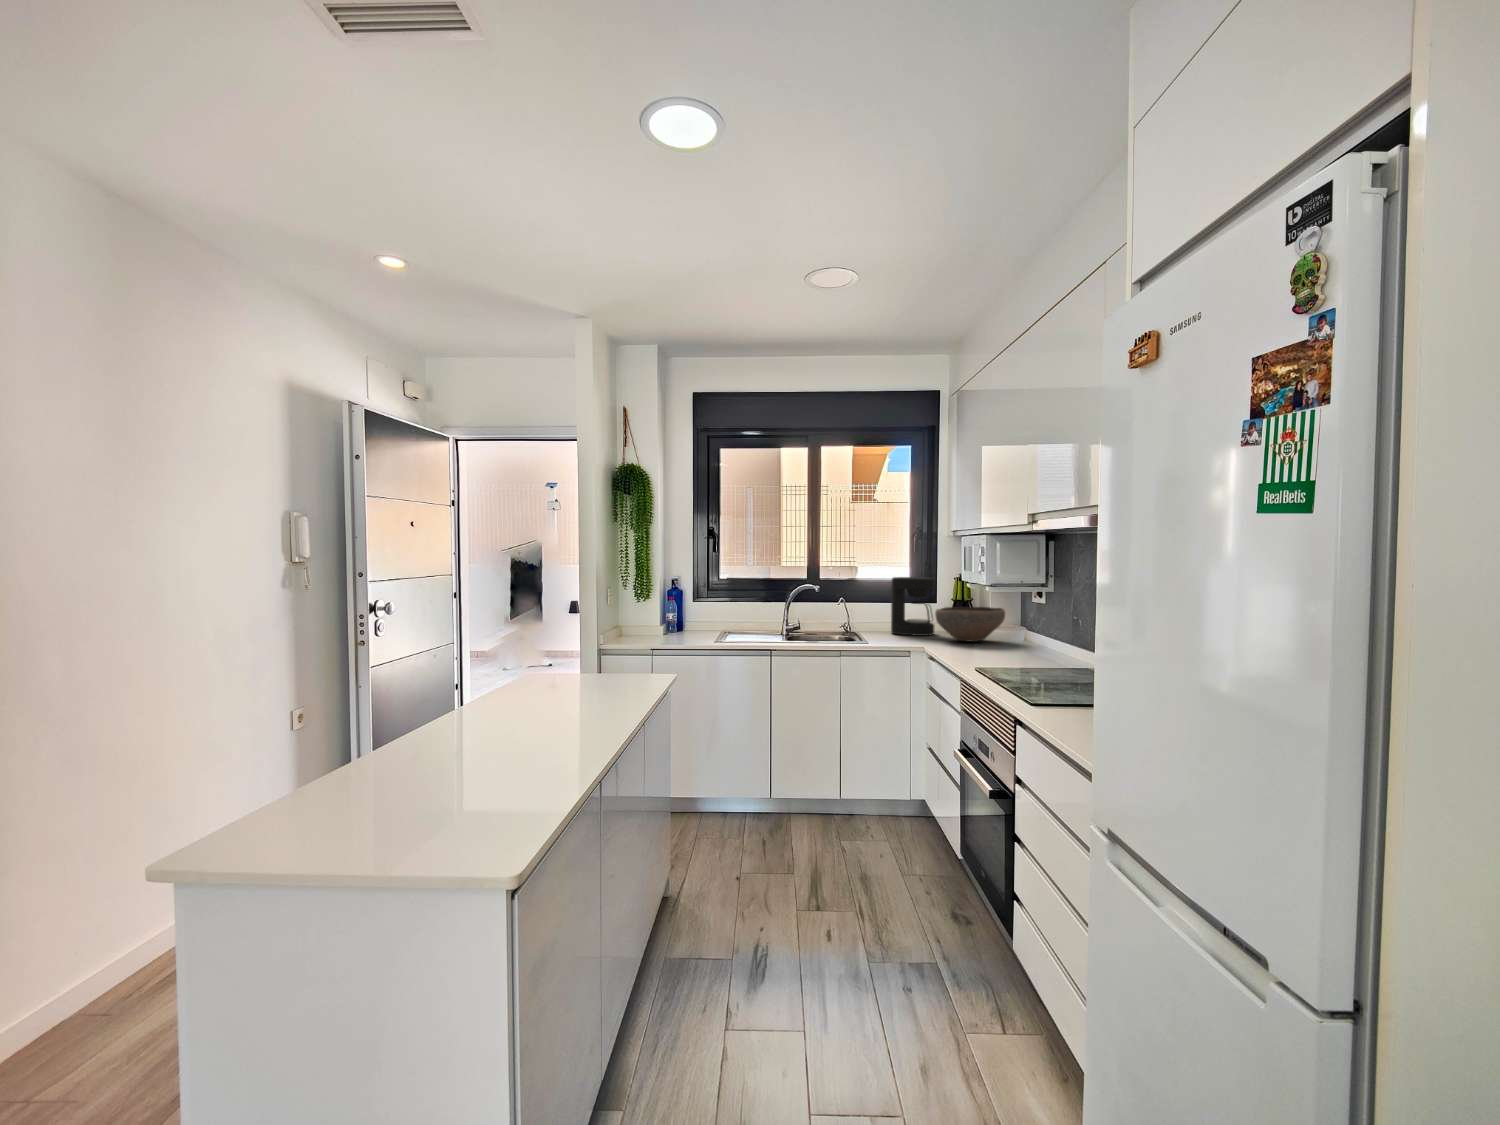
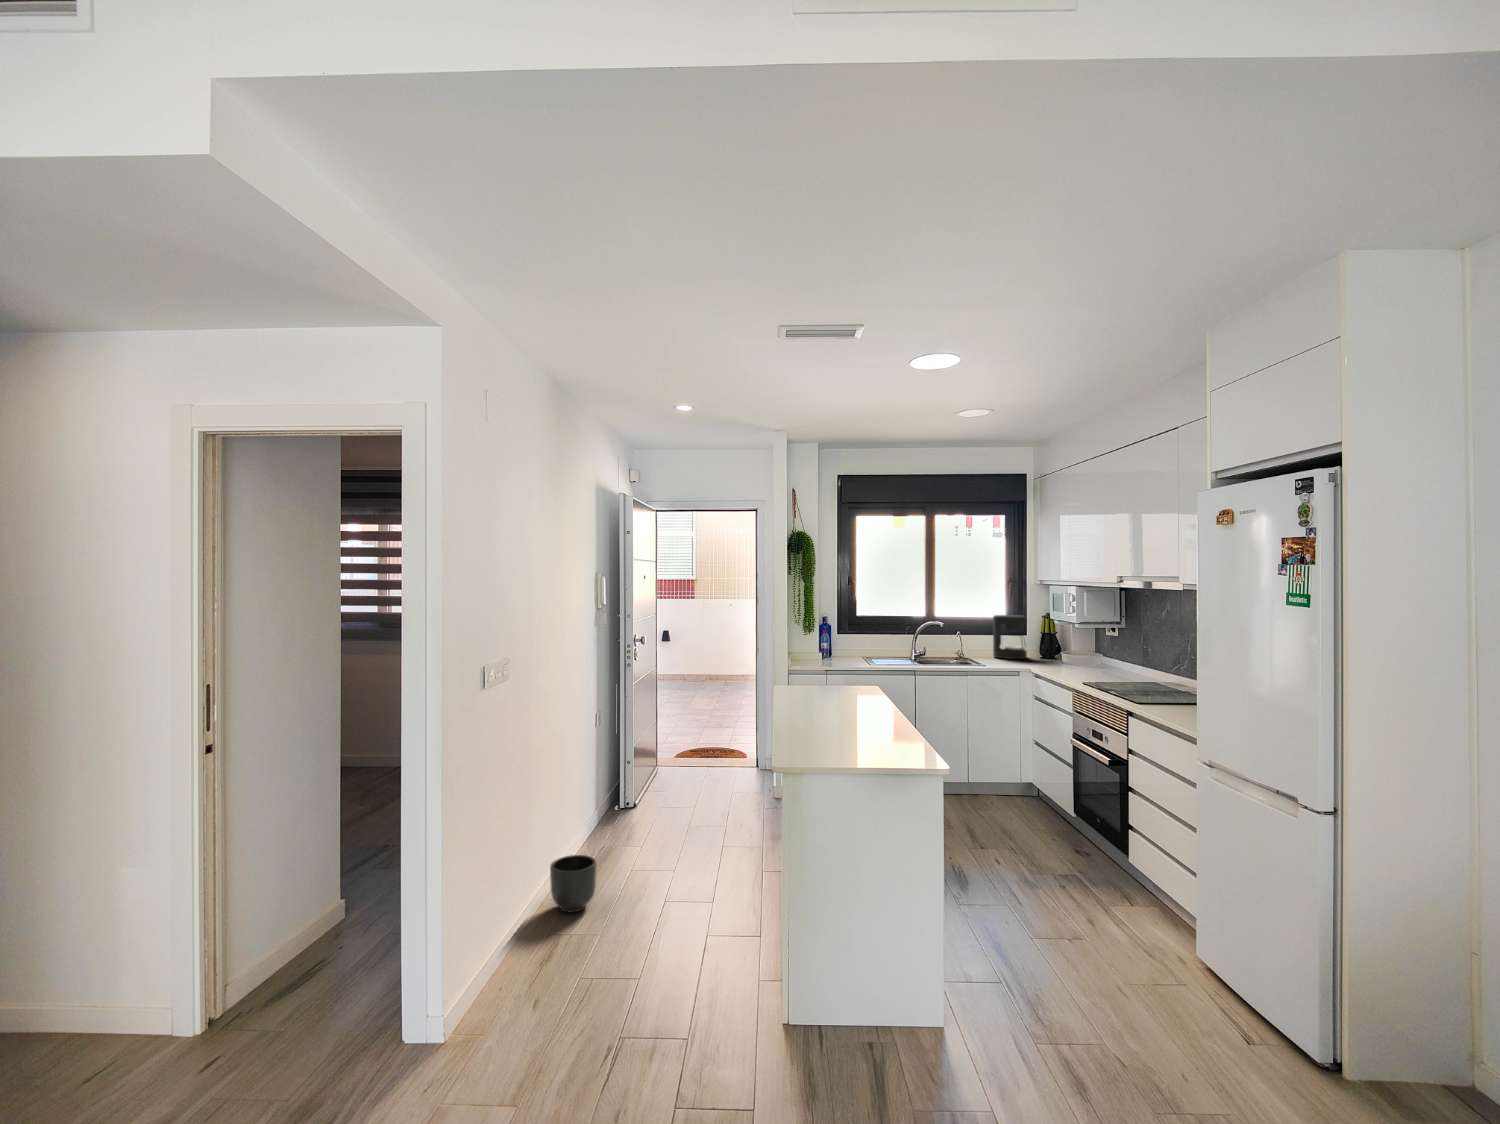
bowl: present [935,607,1005,642] -> none [1032,638,1085,663]
planter: none [27,950,127,1054] -> present [550,855,597,913]

